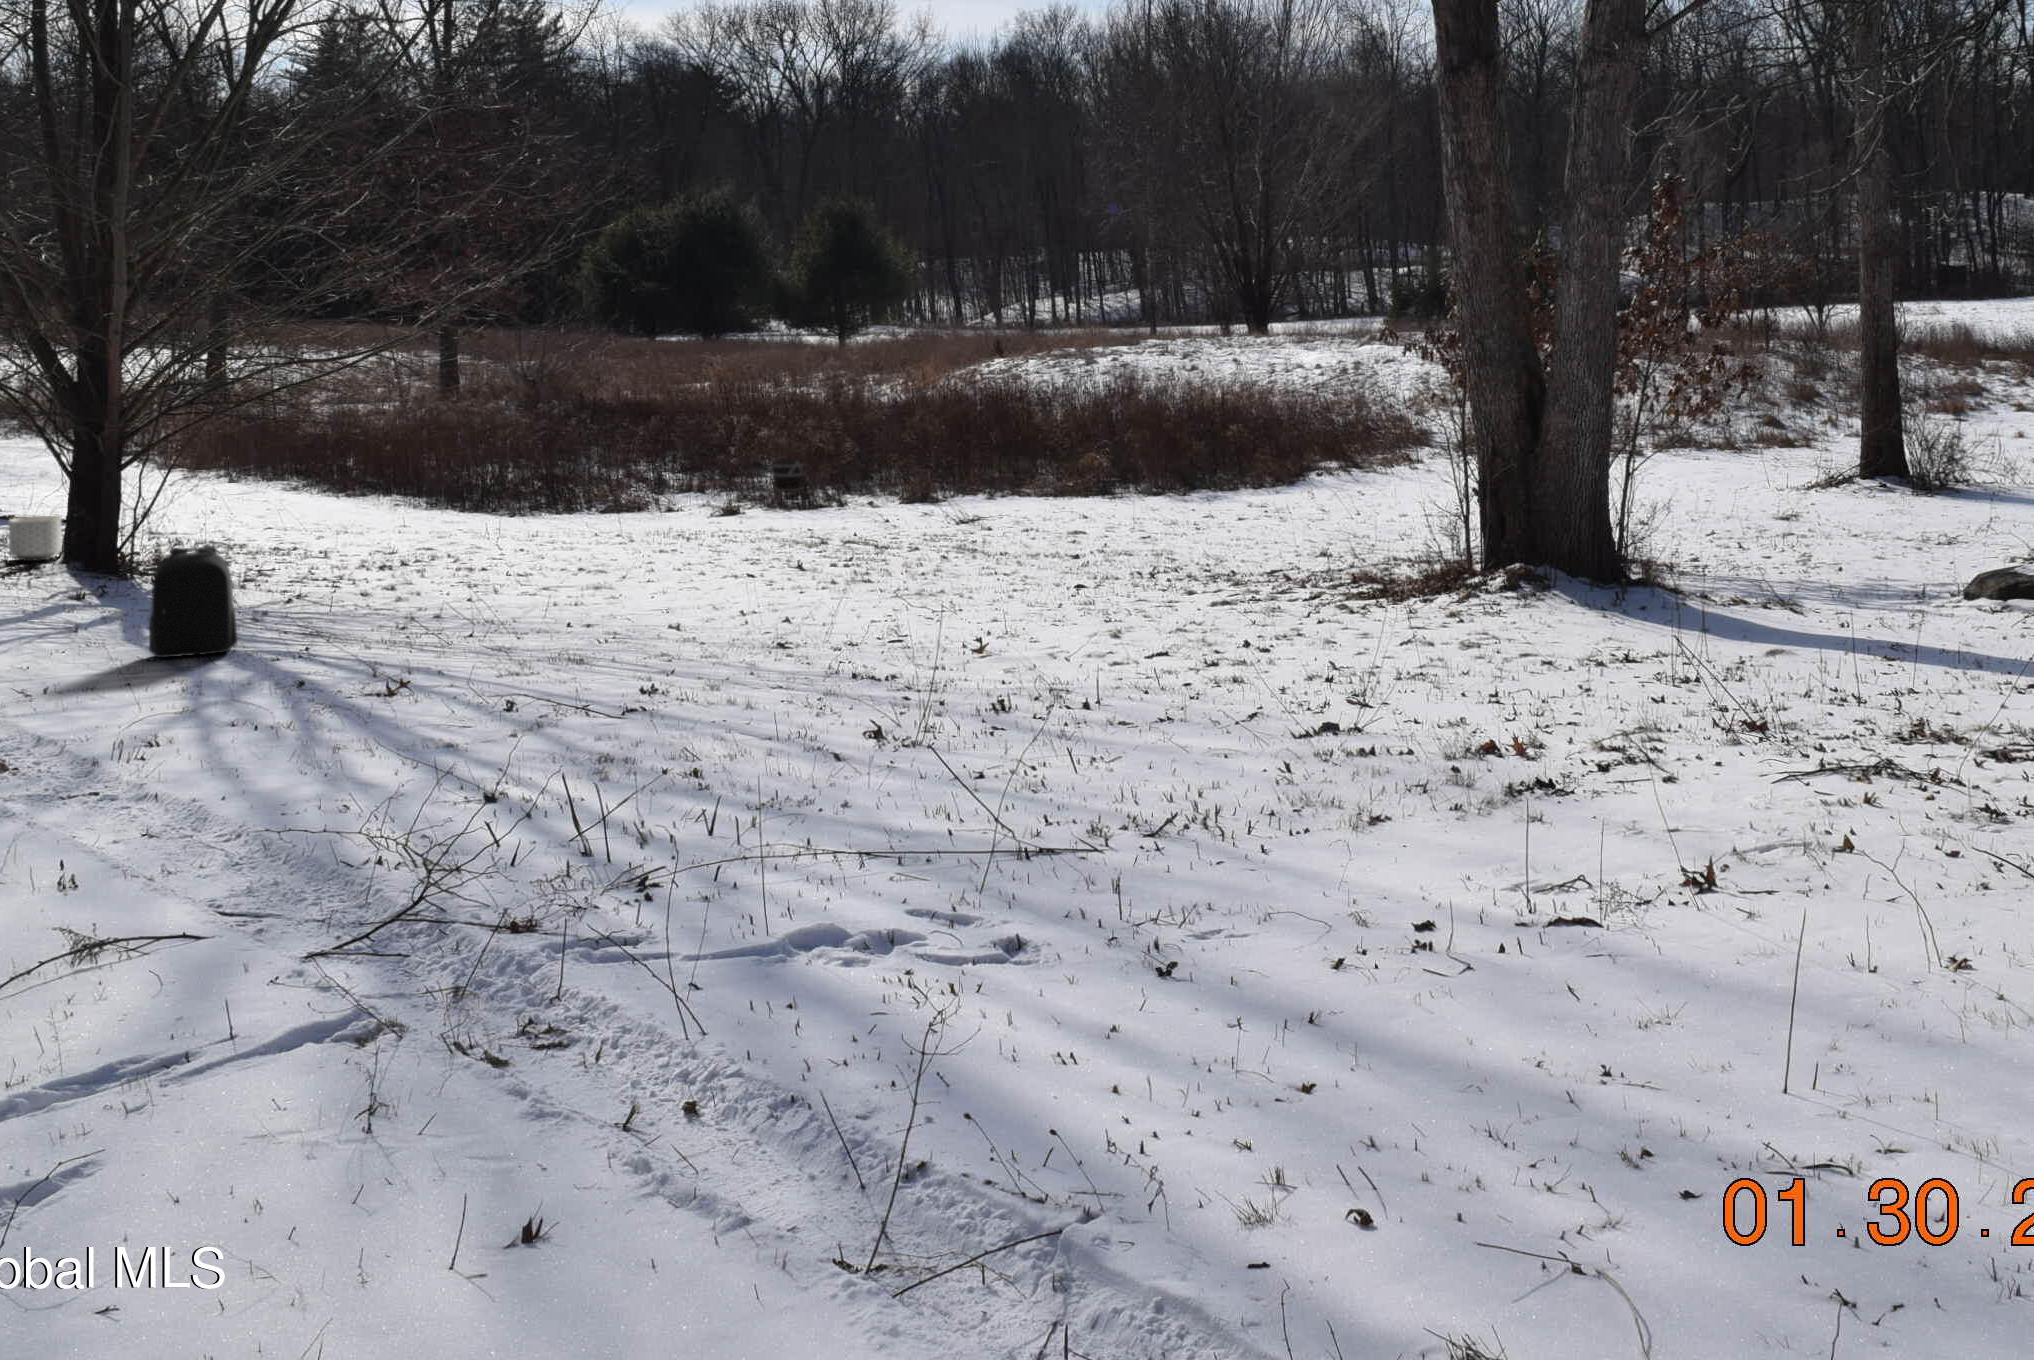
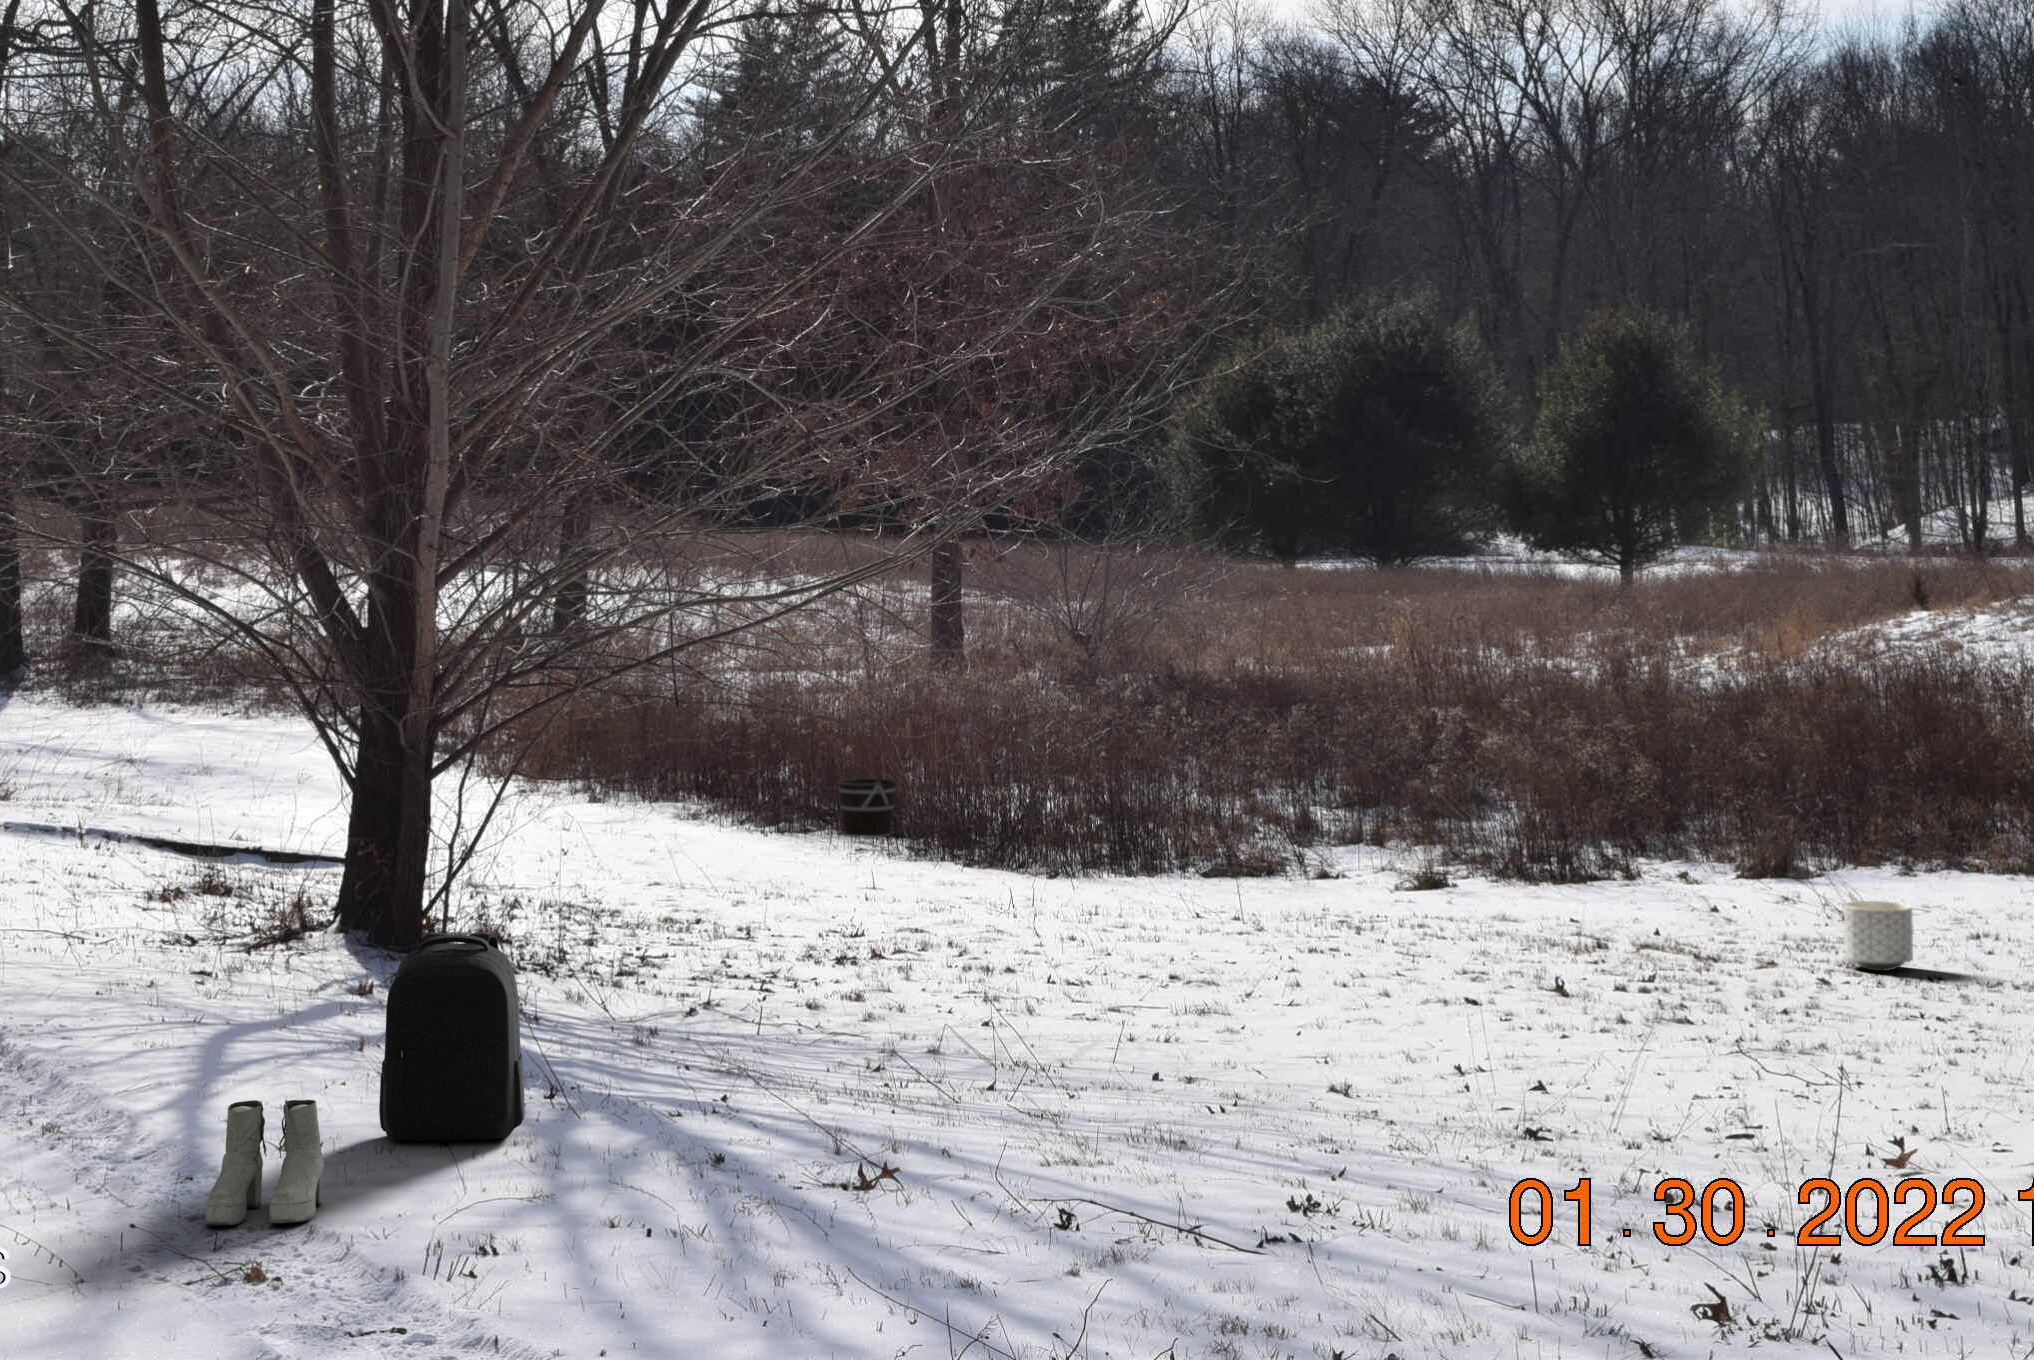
bucket: present [772,459,805,491] -> present [839,778,896,838]
planter: present [9,516,62,561] -> present [1844,901,1913,971]
boots: none [63,634,130,701] -> present [205,1100,324,1226]

